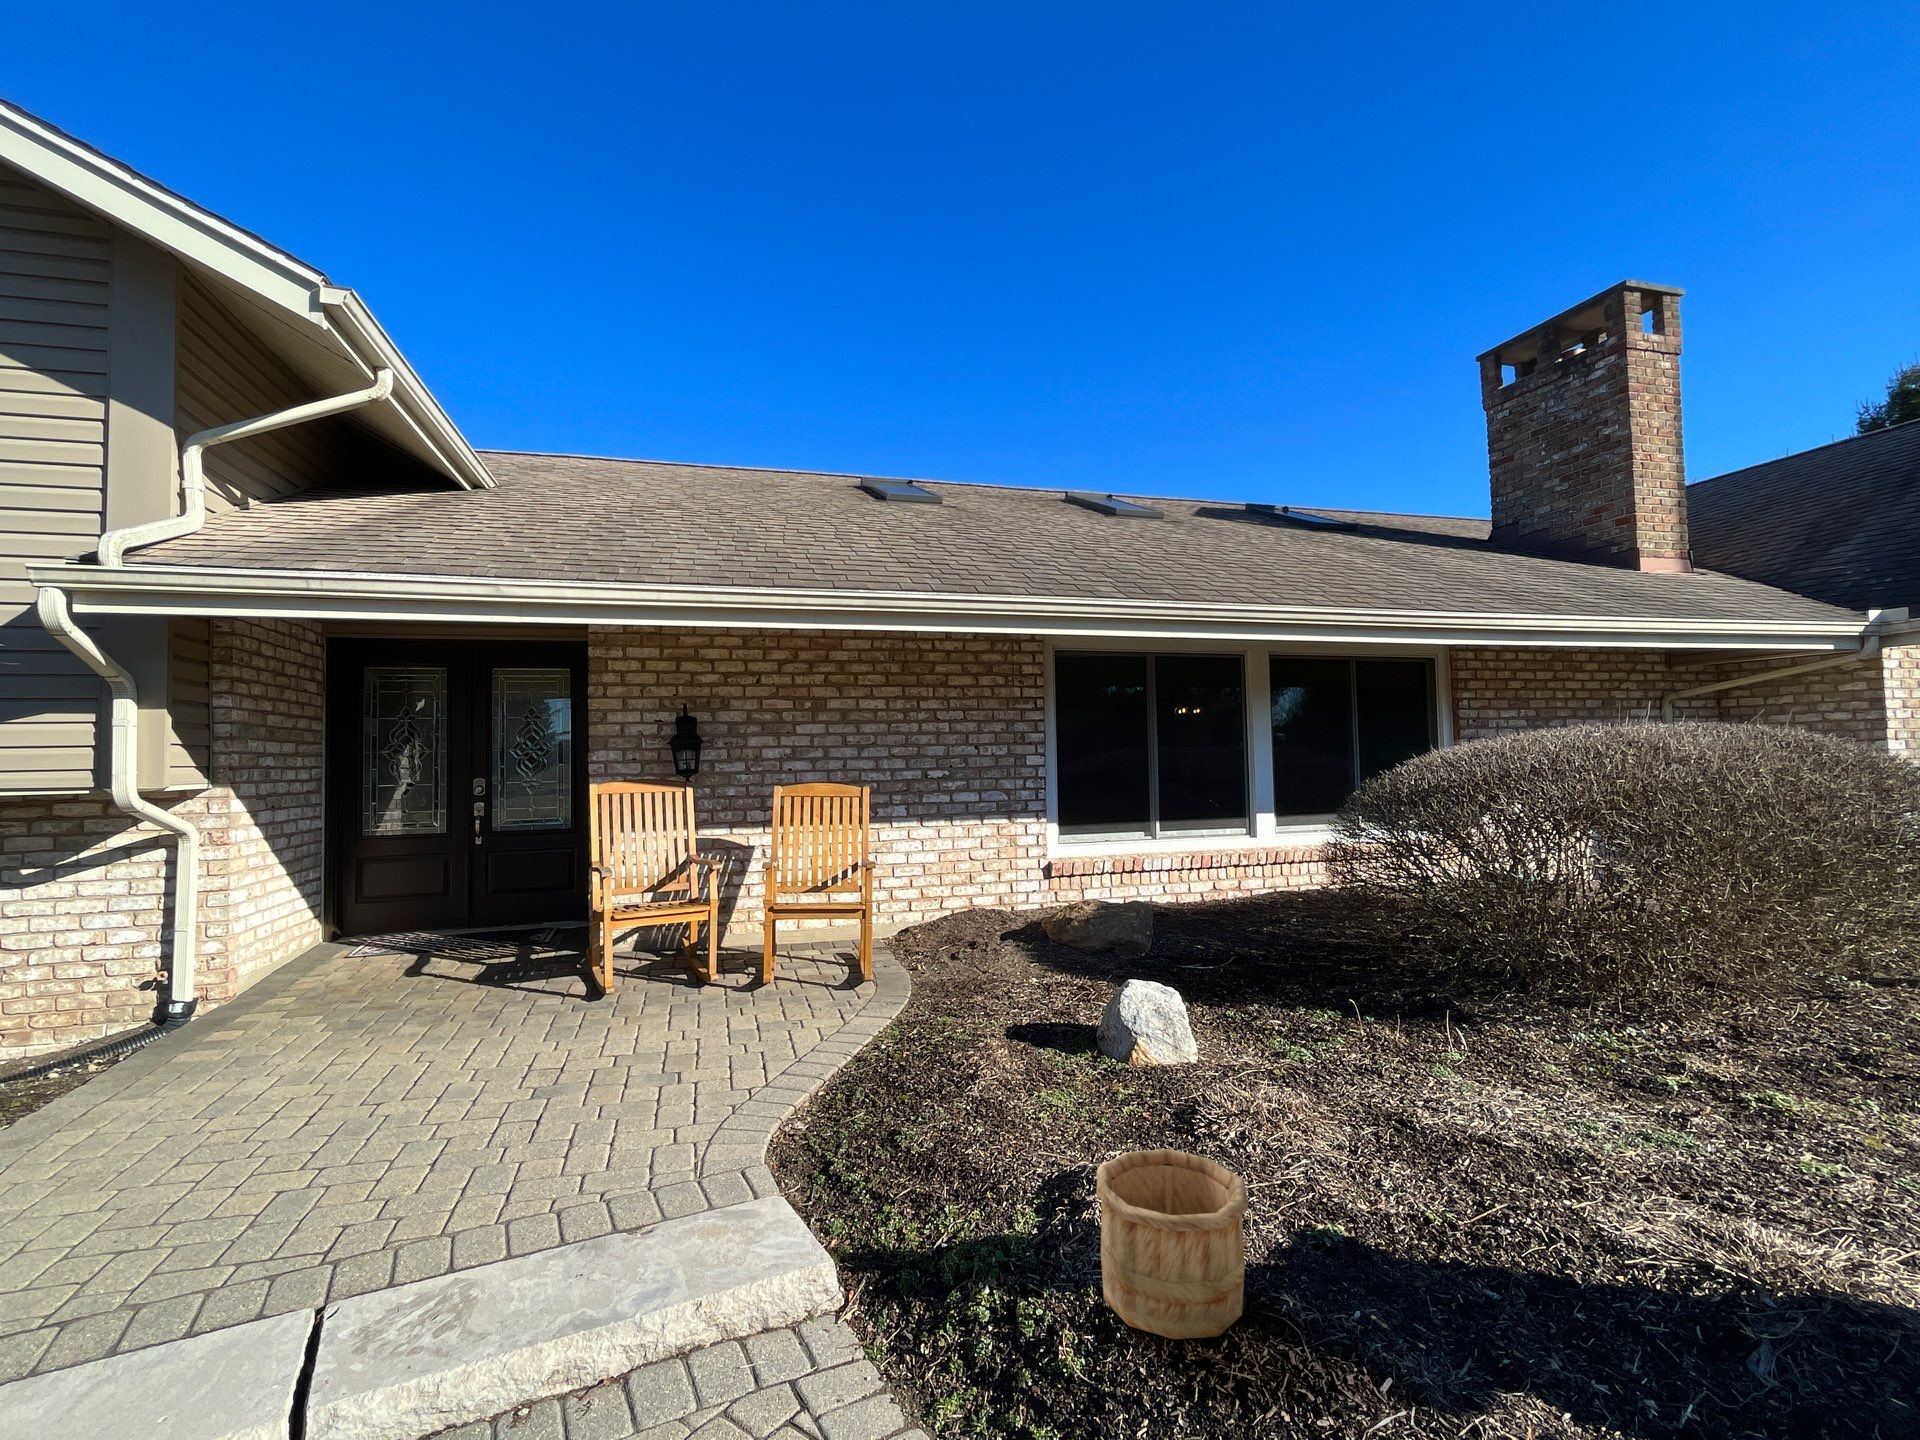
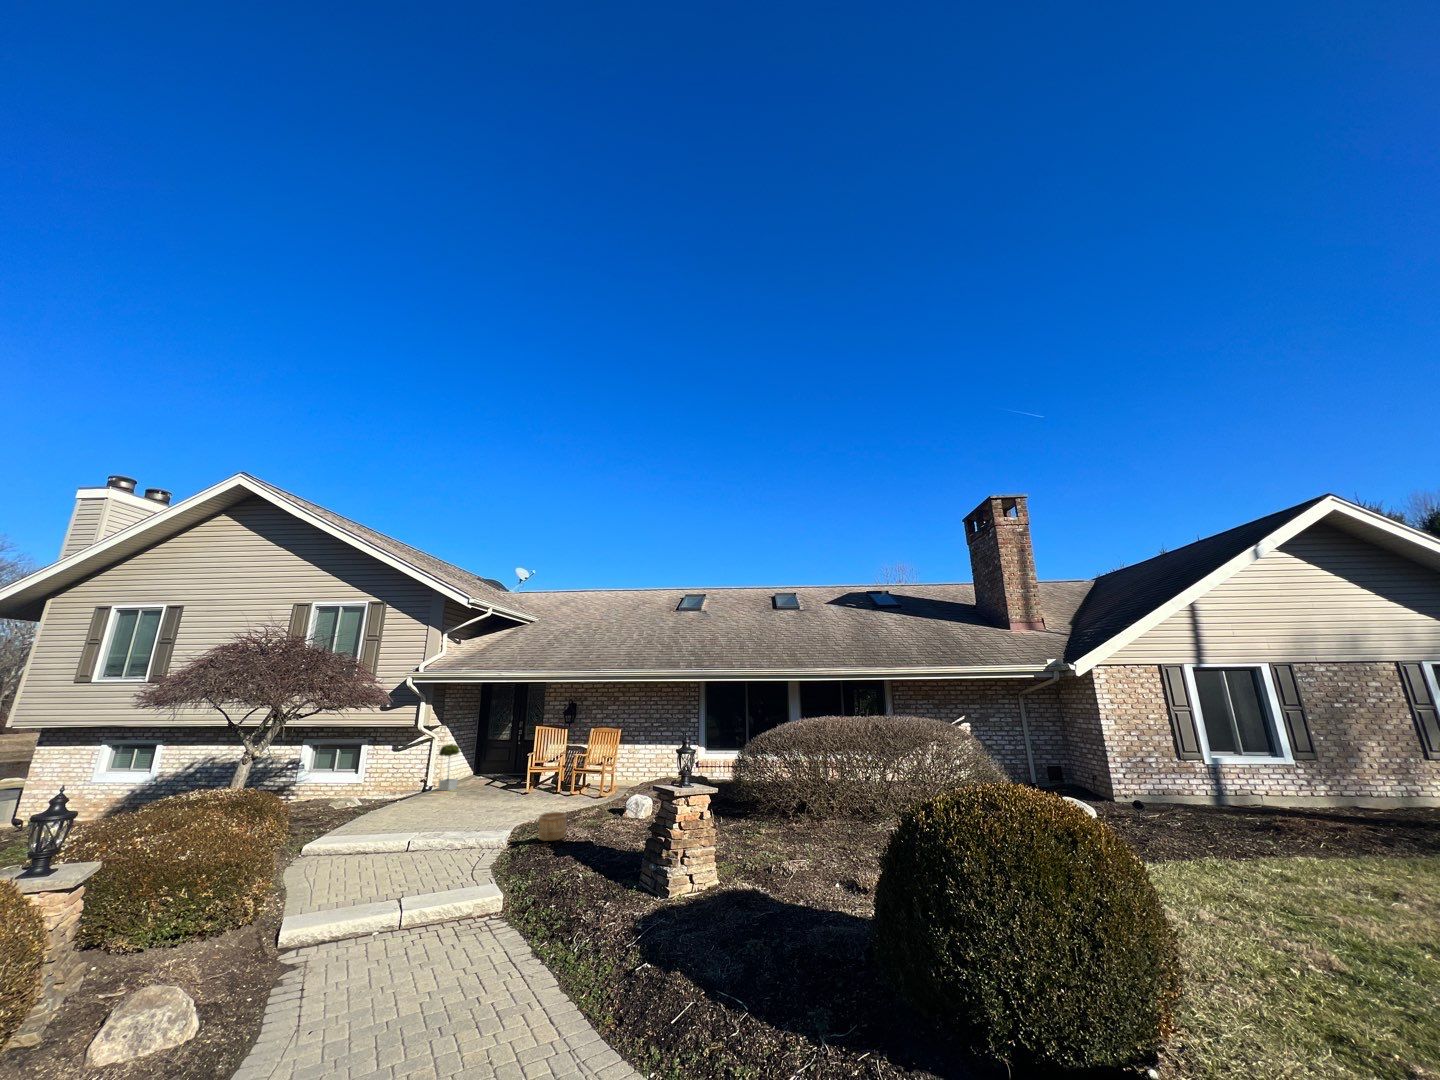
potted tree: none [212,849,299,1012] -> present [439,744,460,791]

